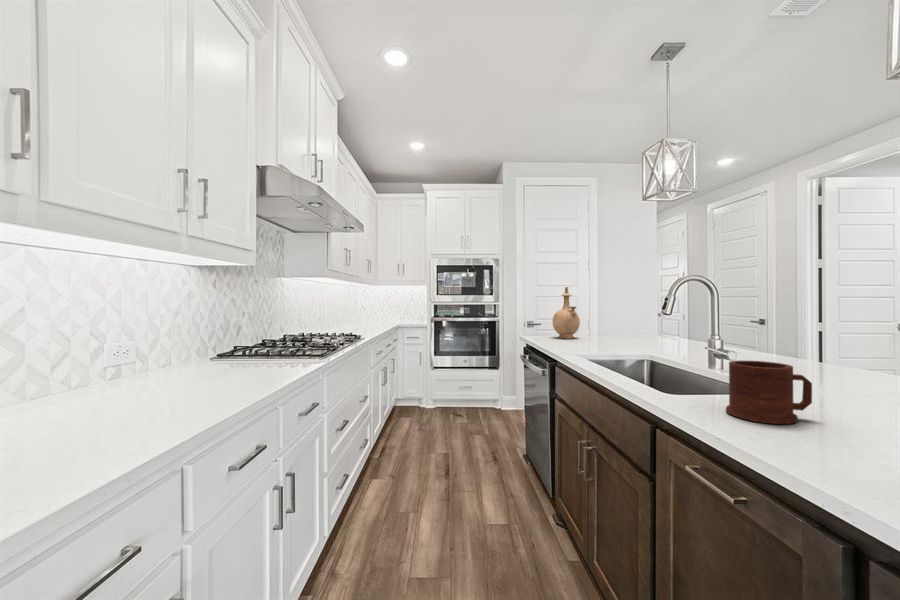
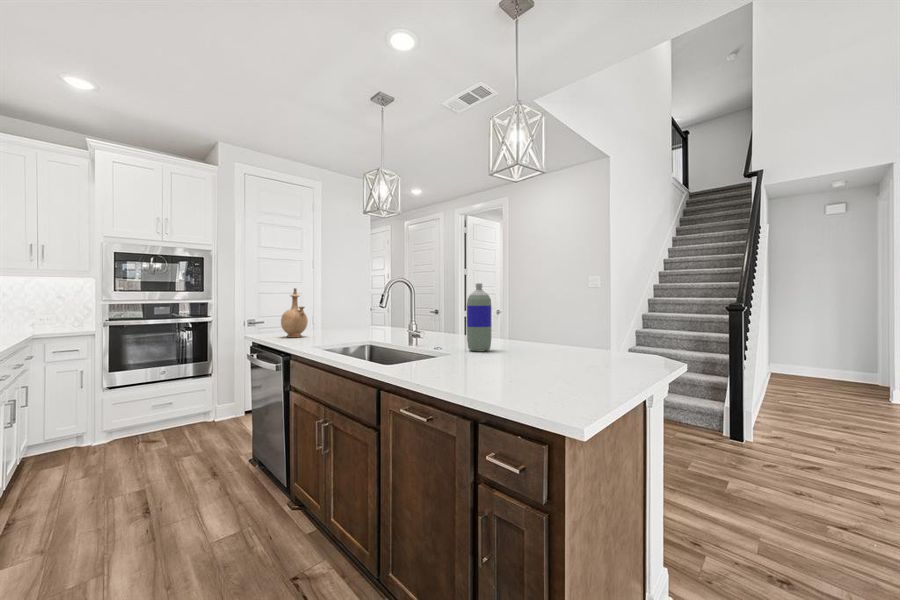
bottle: none [811,273,865,383] -> present [467,283,492,352]
mug: present [726,360,812,424] -> none [423,337,465,373]

